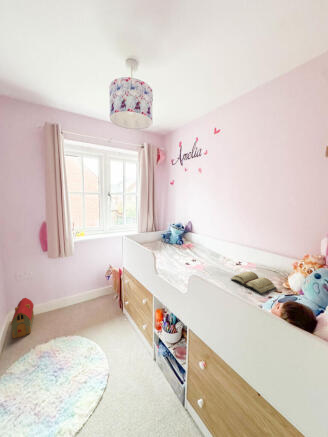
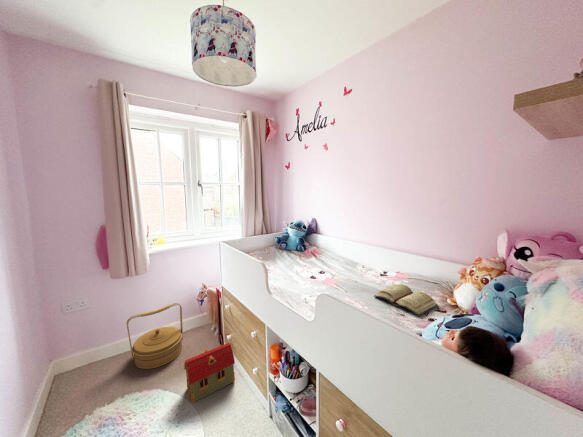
woven basket: none [57,278,94,322] -> present [126,303,183,369]
toy house: present [11,298,34,338] -> present [184,343,235,403]

